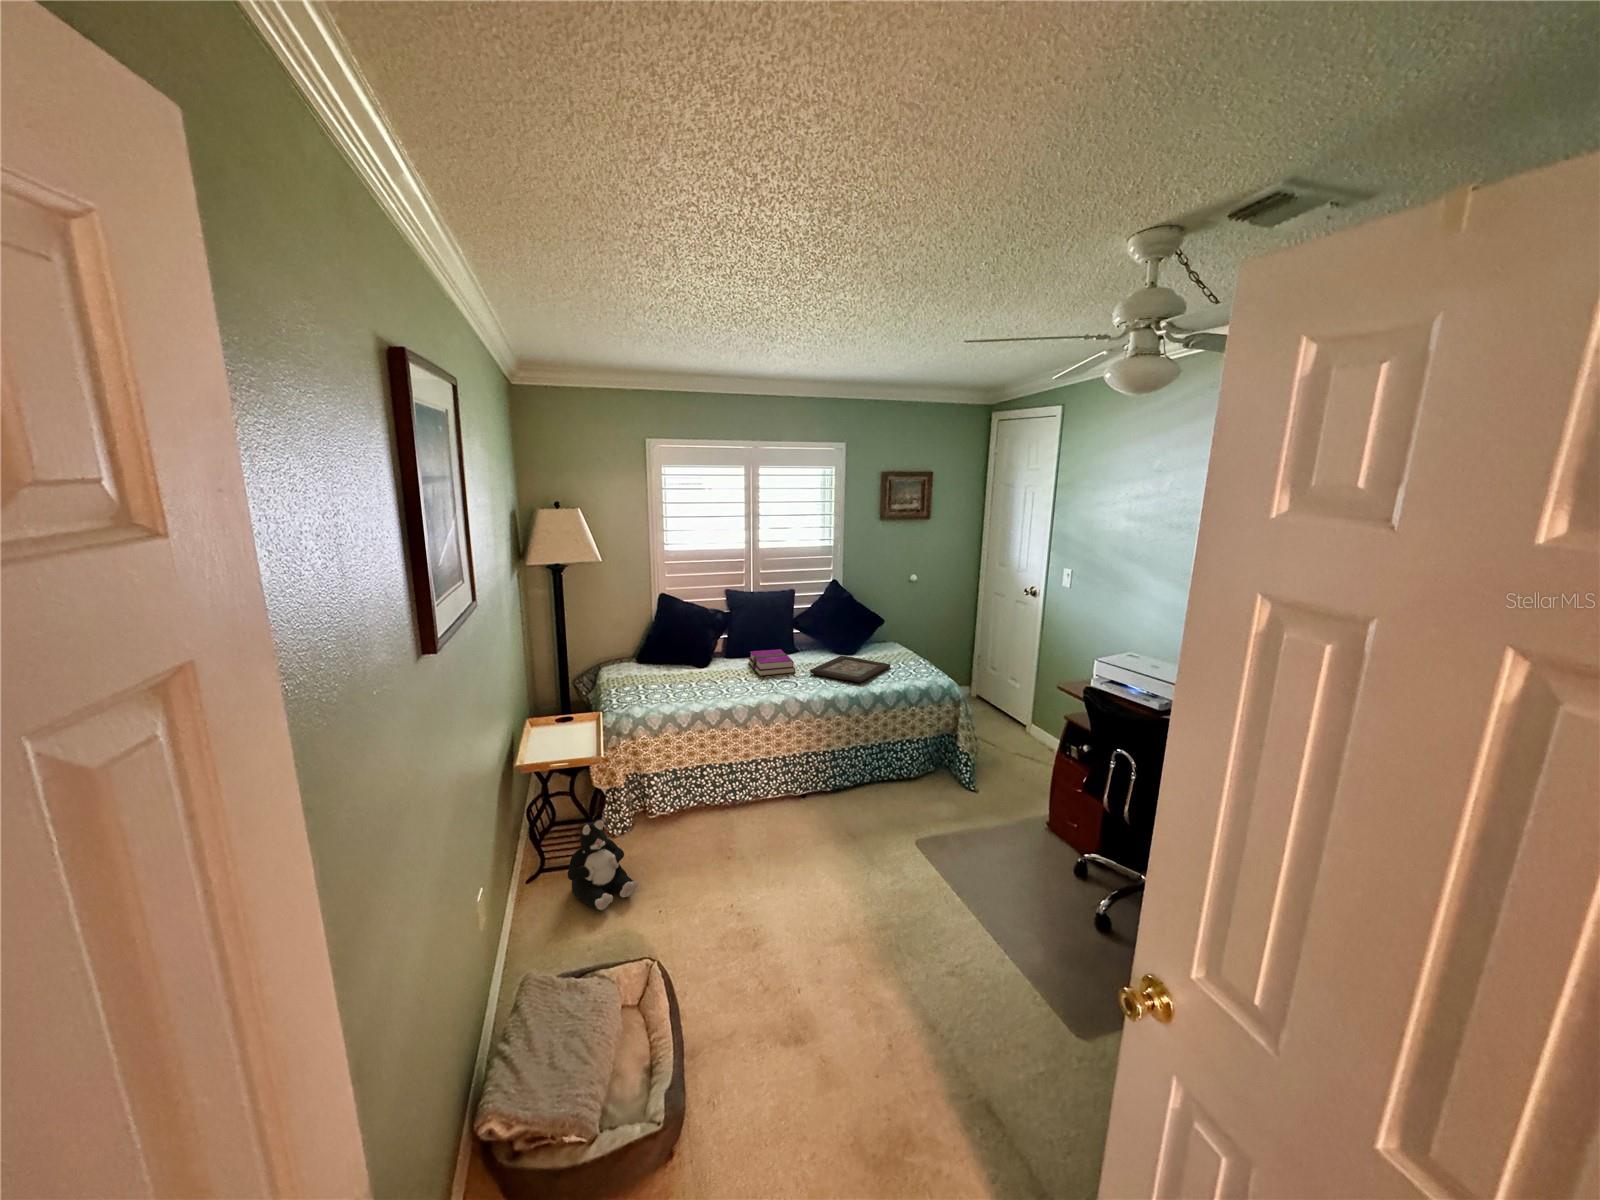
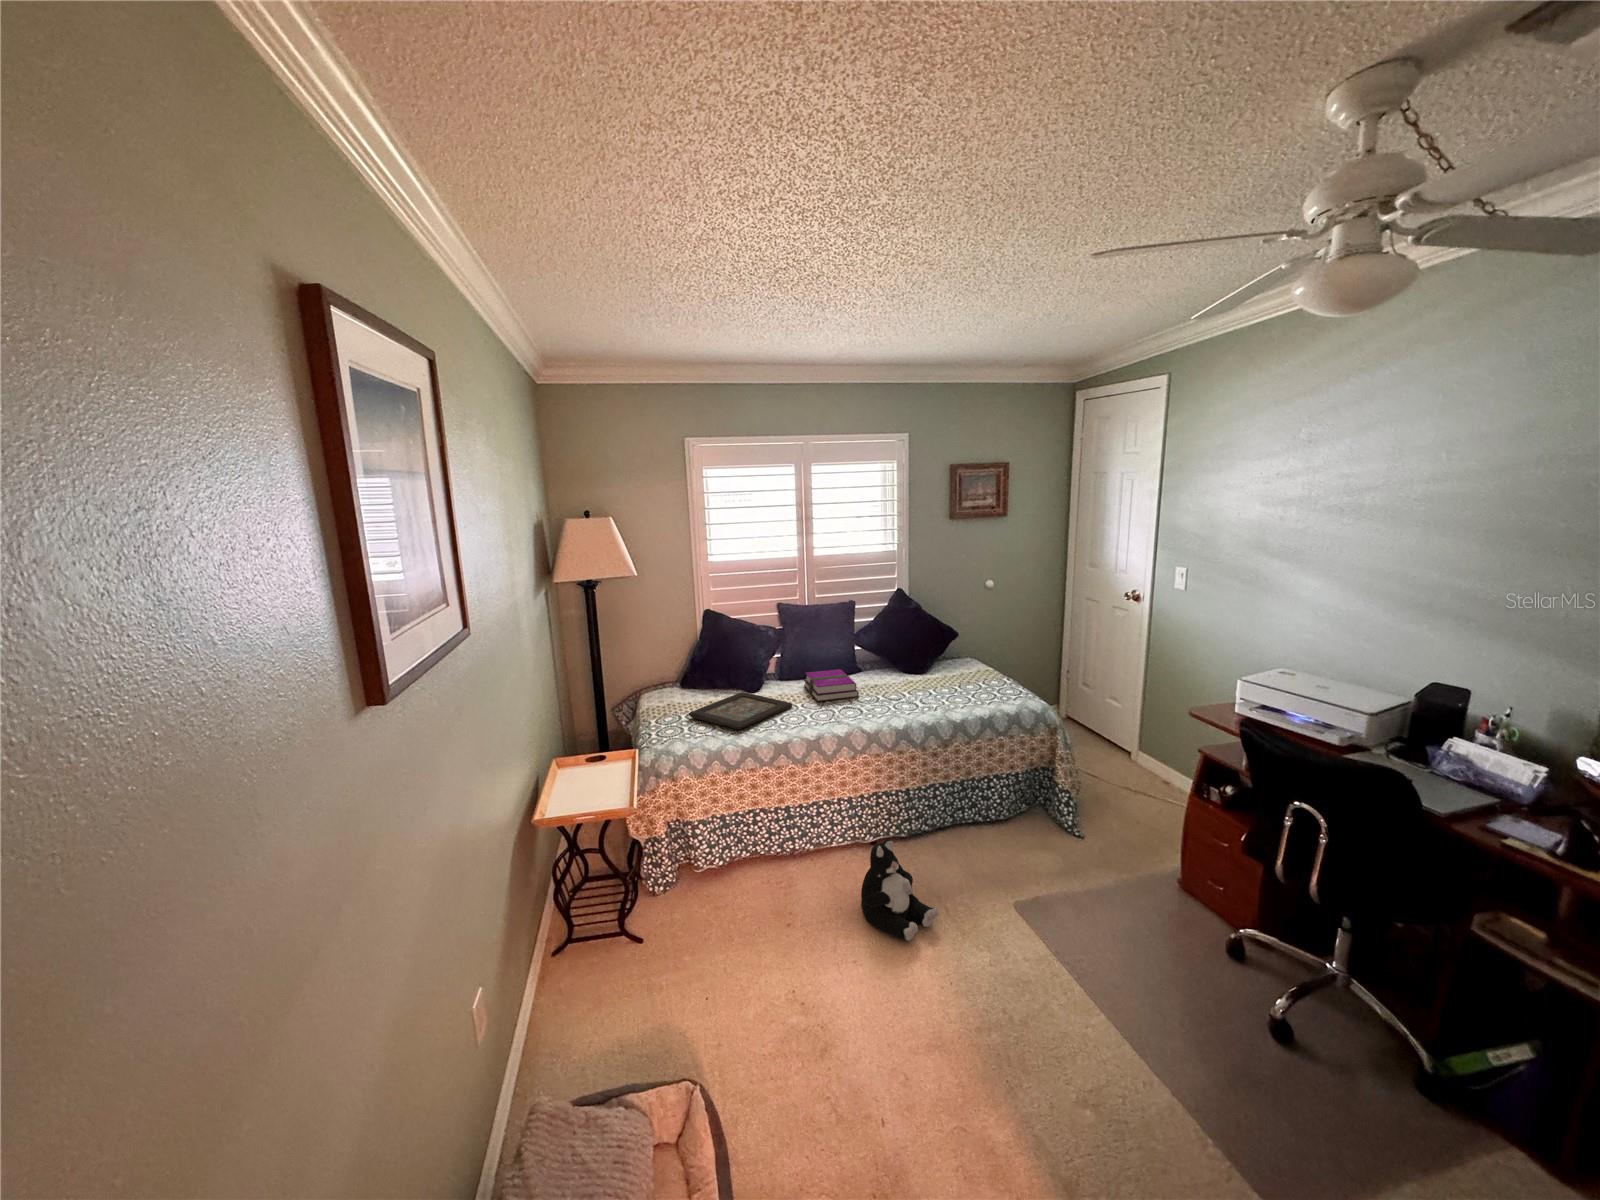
decorative tray: present [810,656,891,683] -> present [689,692,792,729]
plush toy: present [568,819,638,910] -> present [861,839,938,941]

